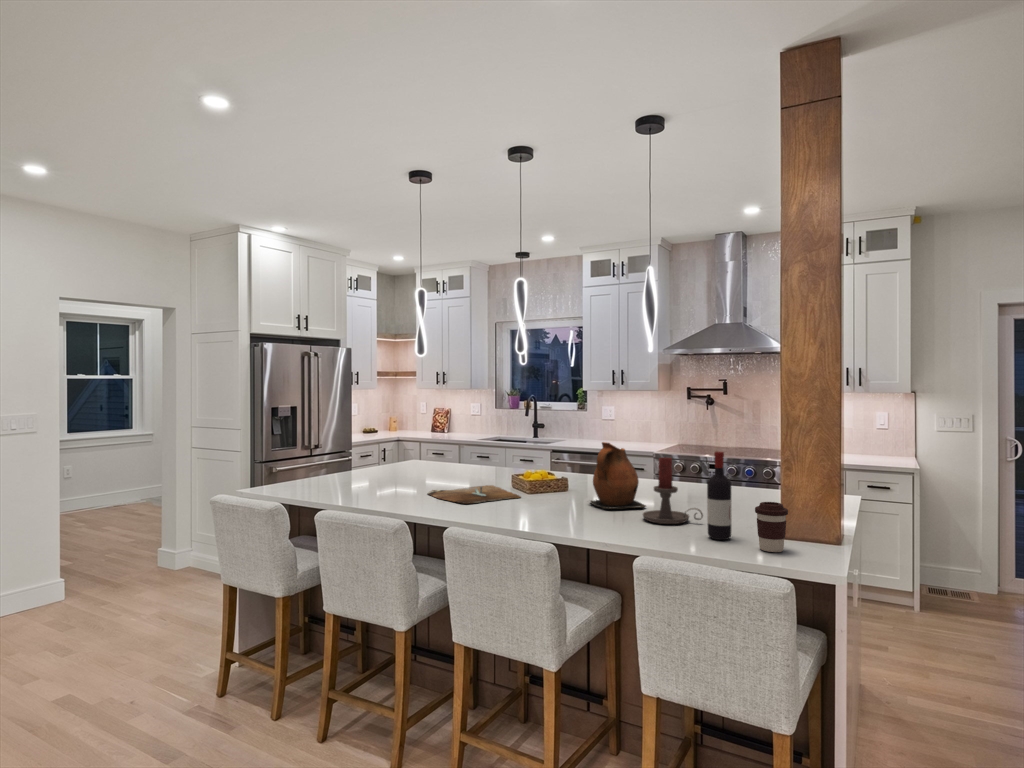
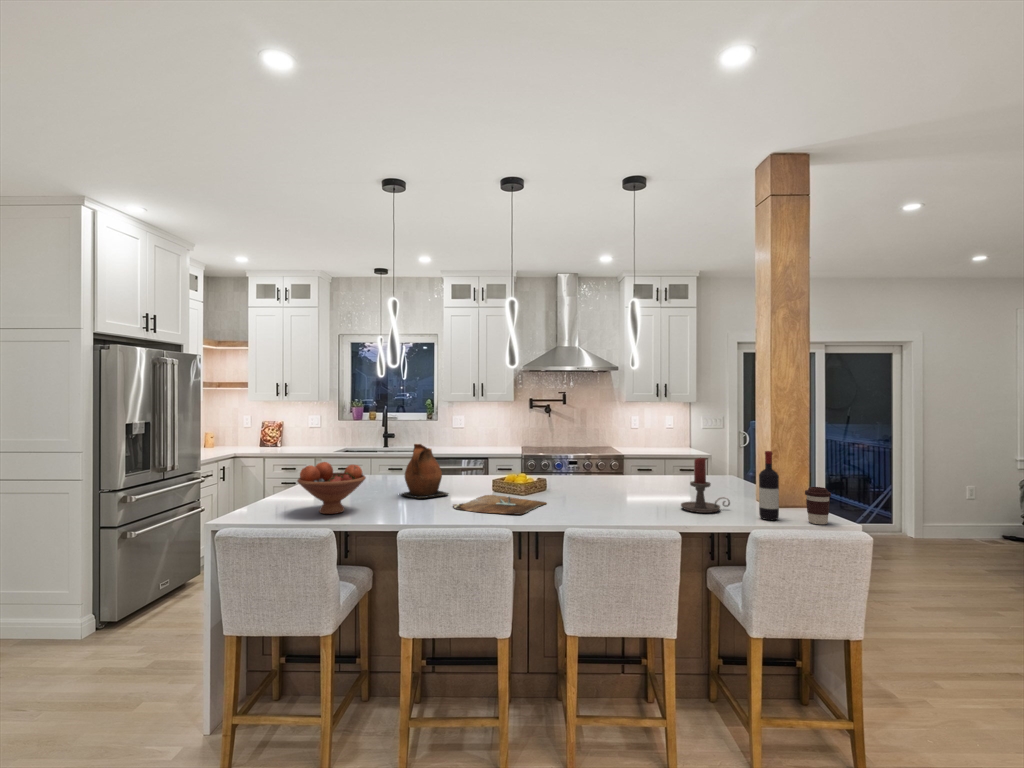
fruit bowl: none [301,442,361,488] -> present [297,462,366,514]
ceramic pitcher: present [591,442,646,509] -> present [402,444,448,498]

